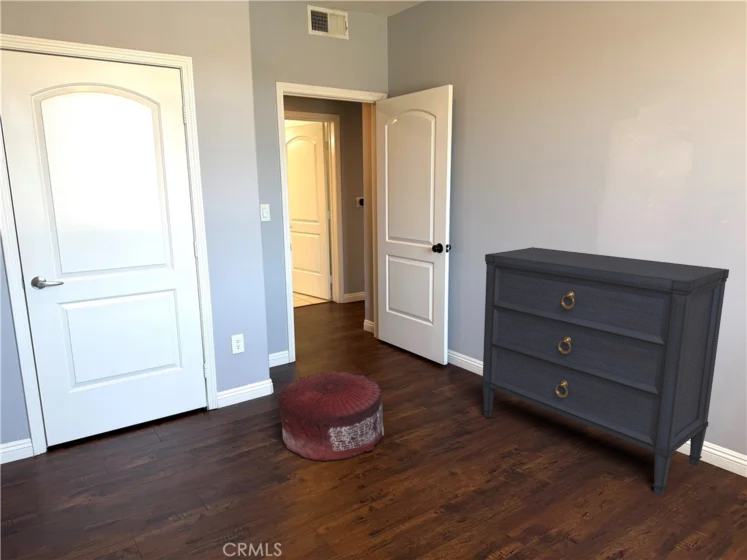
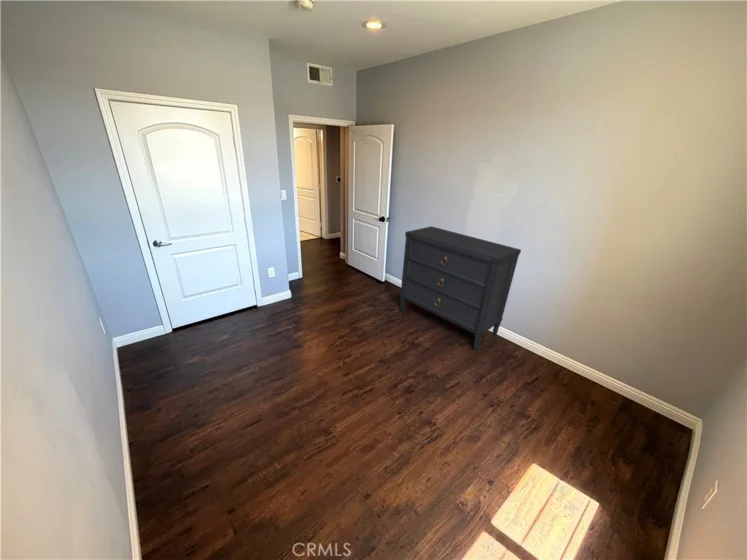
pouf: present [279,370,384,461] -> none [297,288,350,336]

